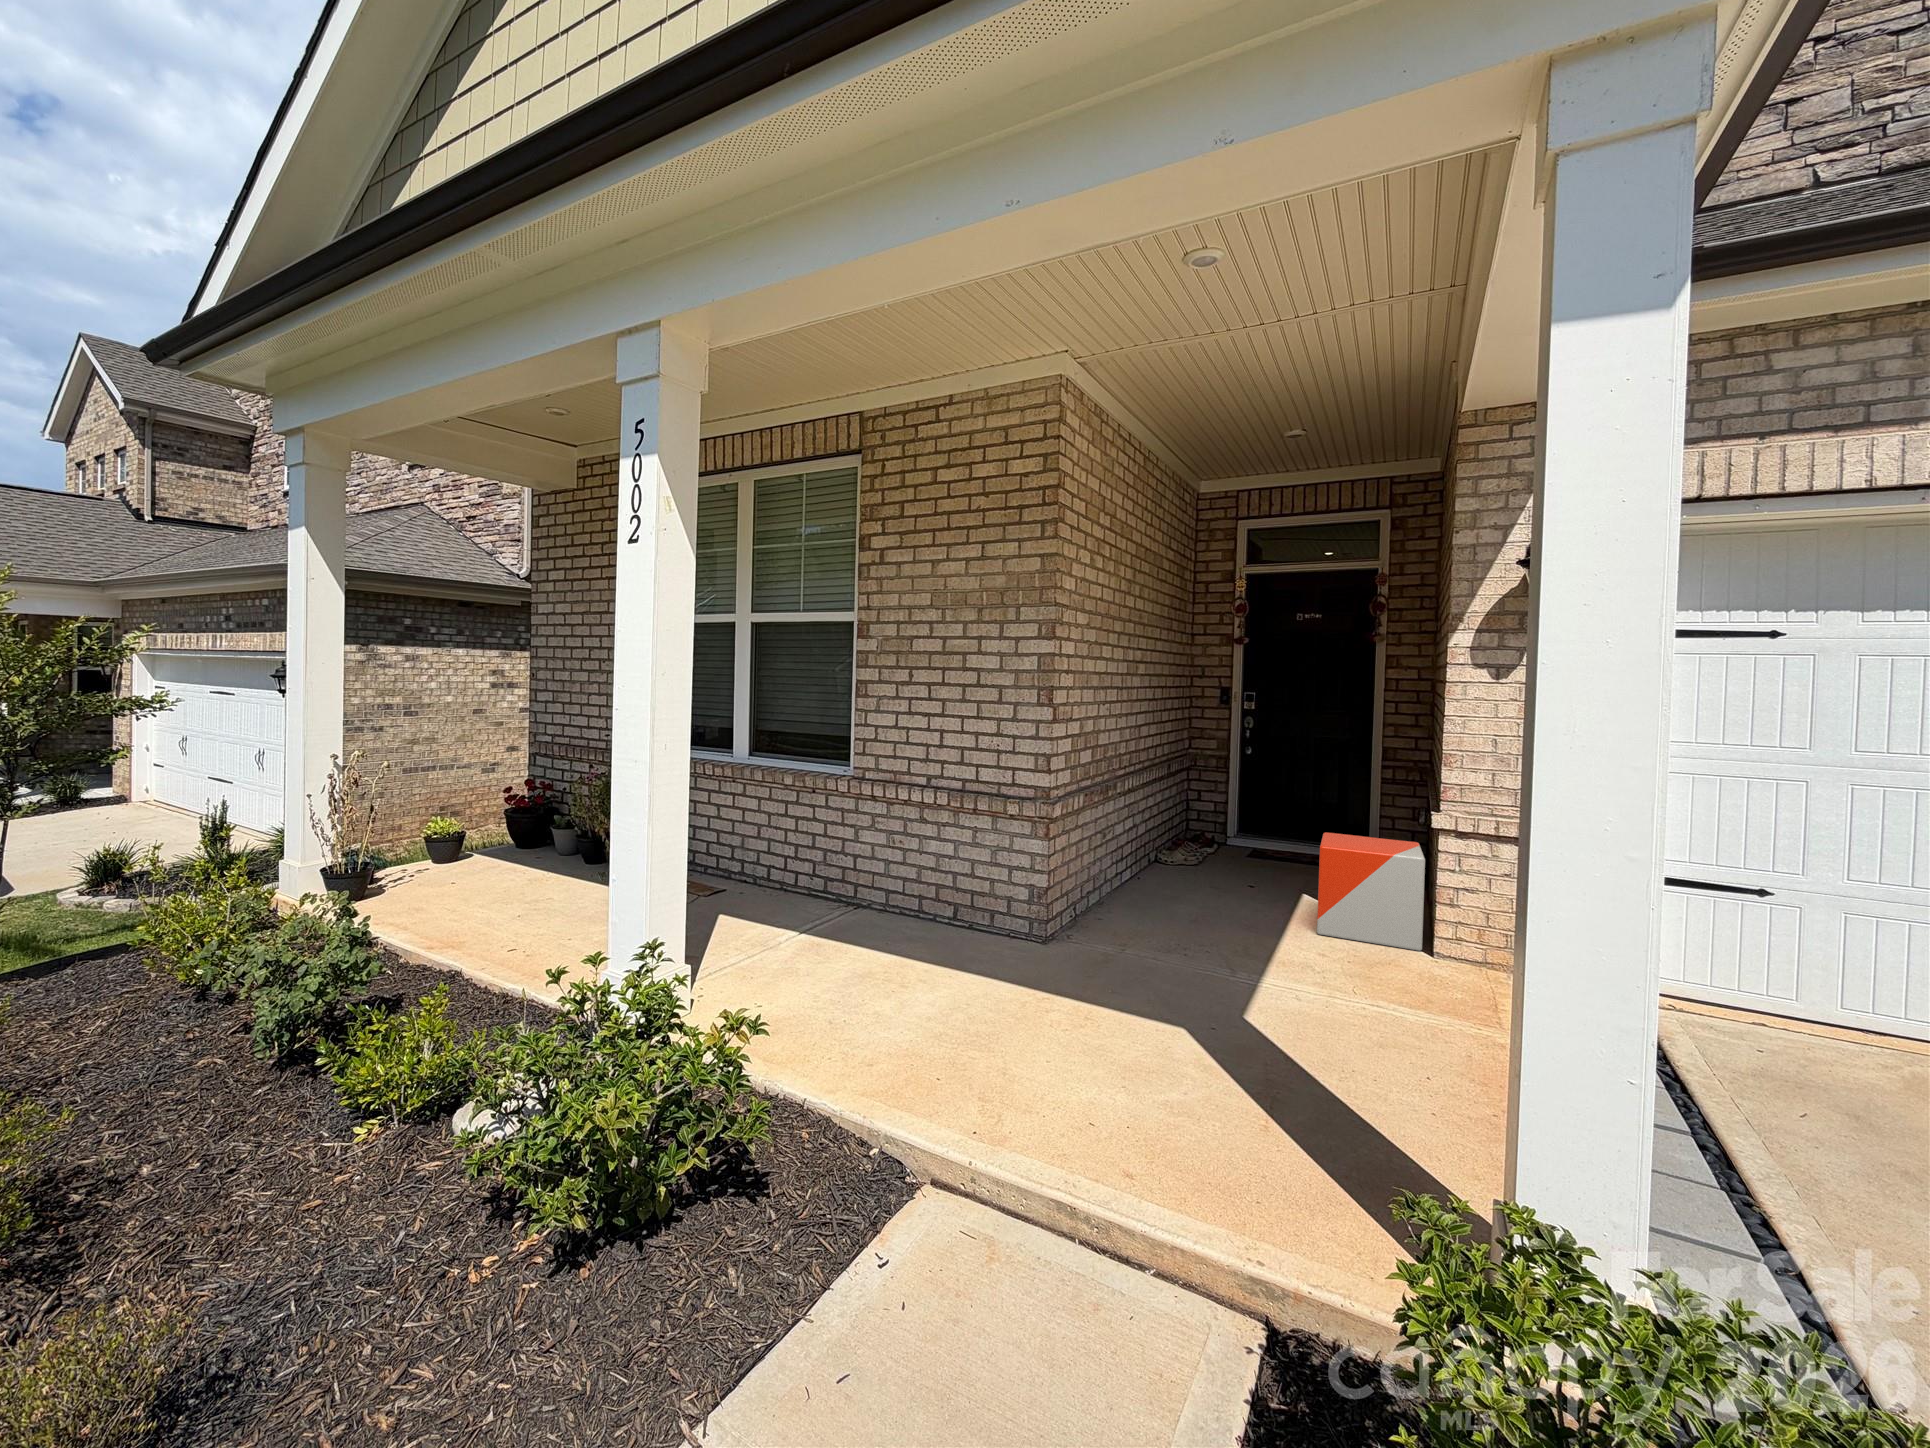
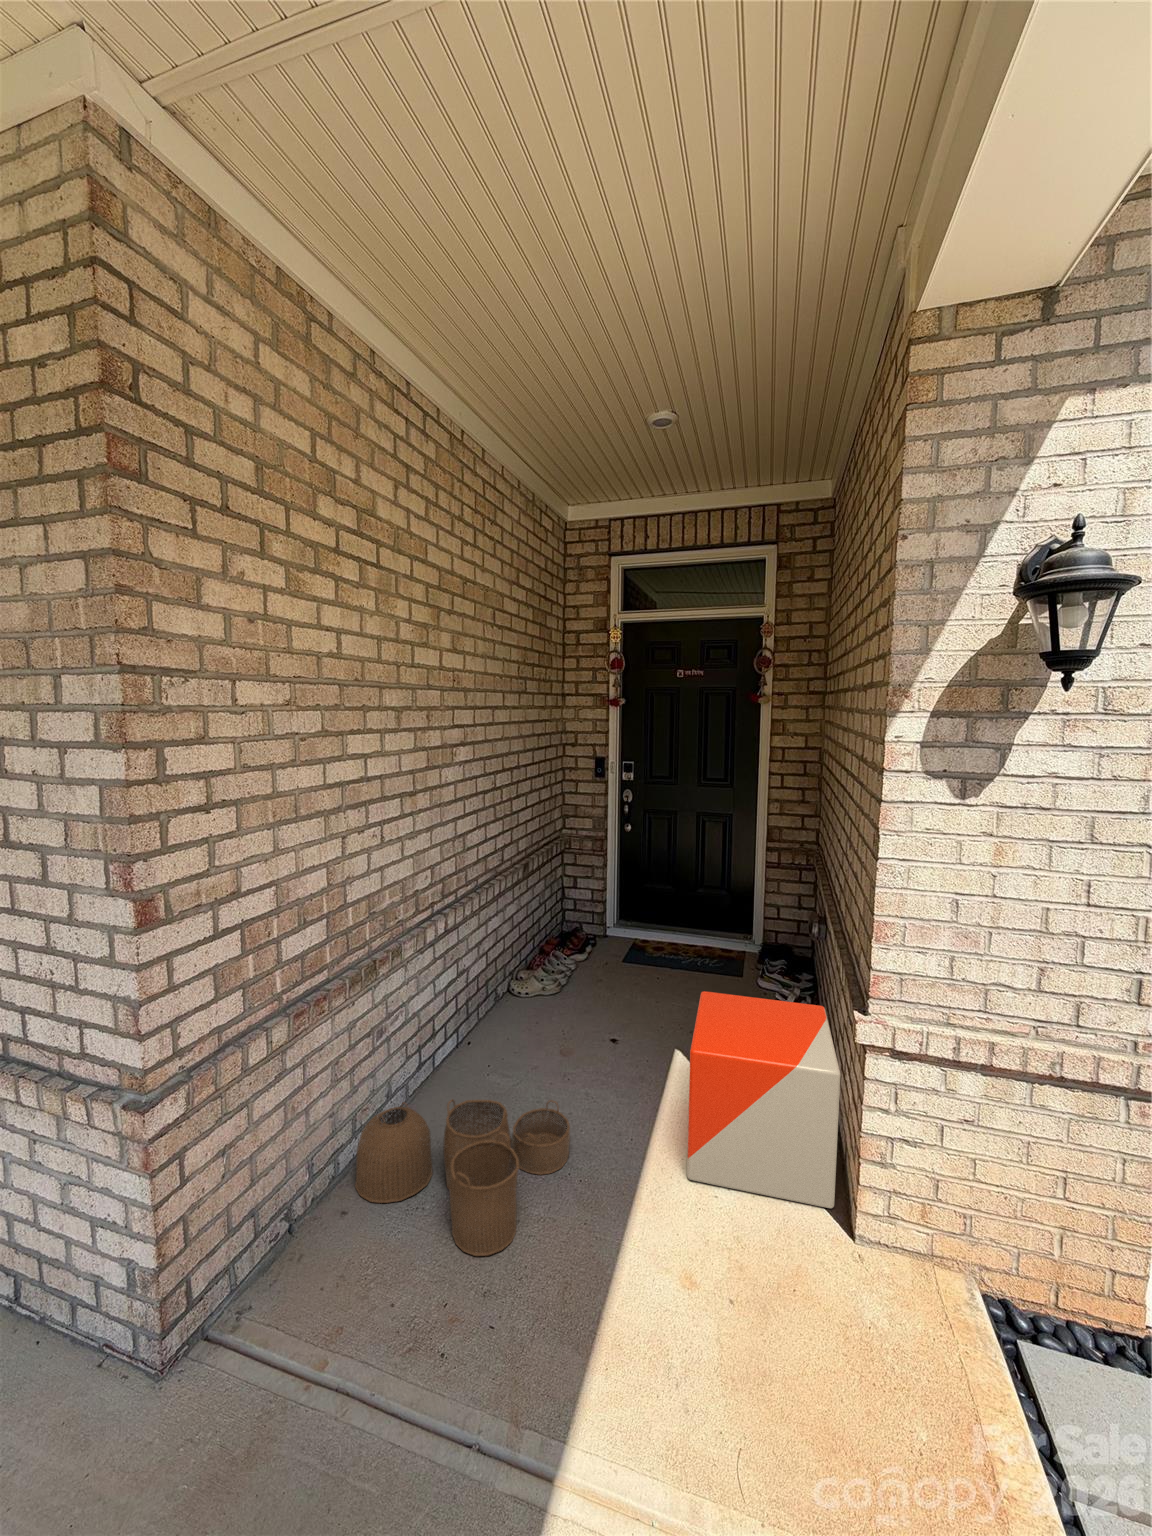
woven basket: none [1097,871,1233,940] -> present [355,1100,570,1256]

